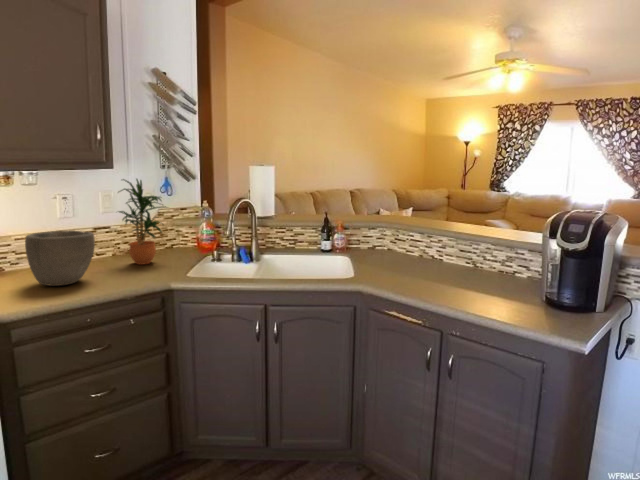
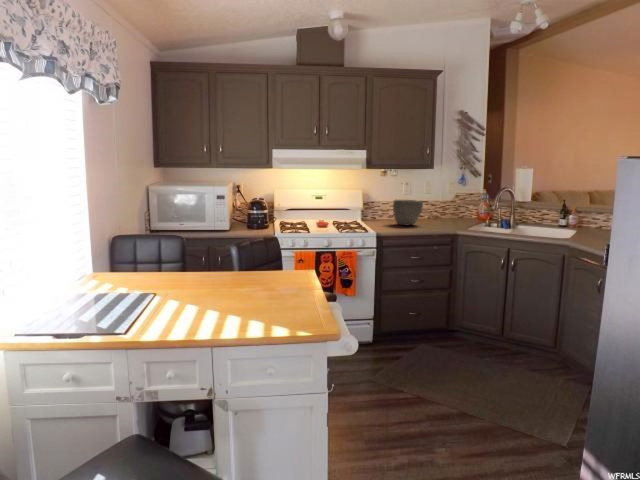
potted plant: present [119,179,166,265] -> none [433,174,462,223]

